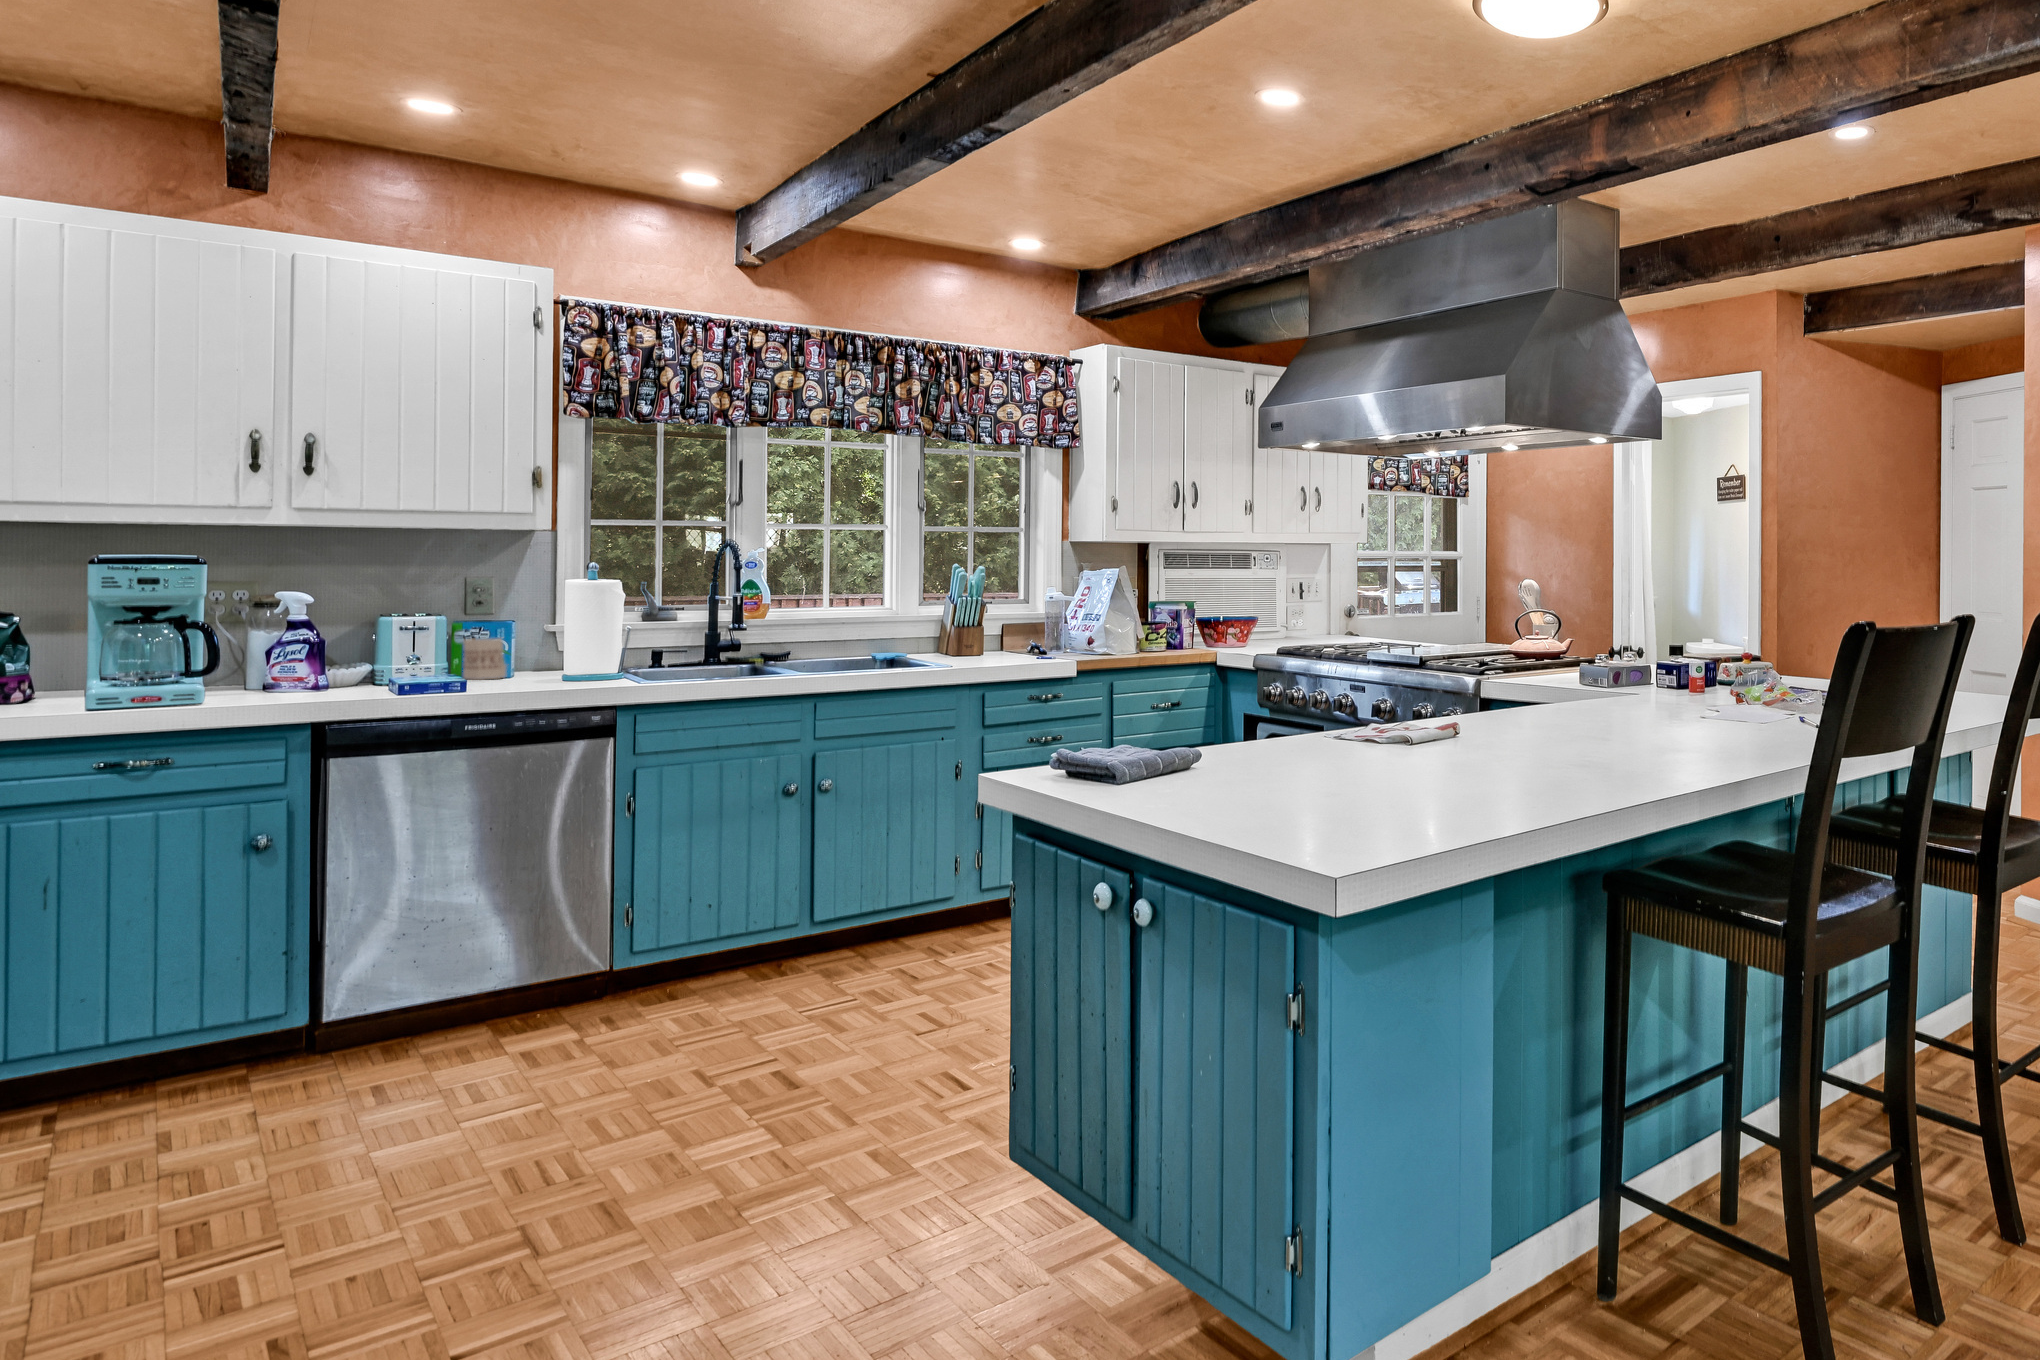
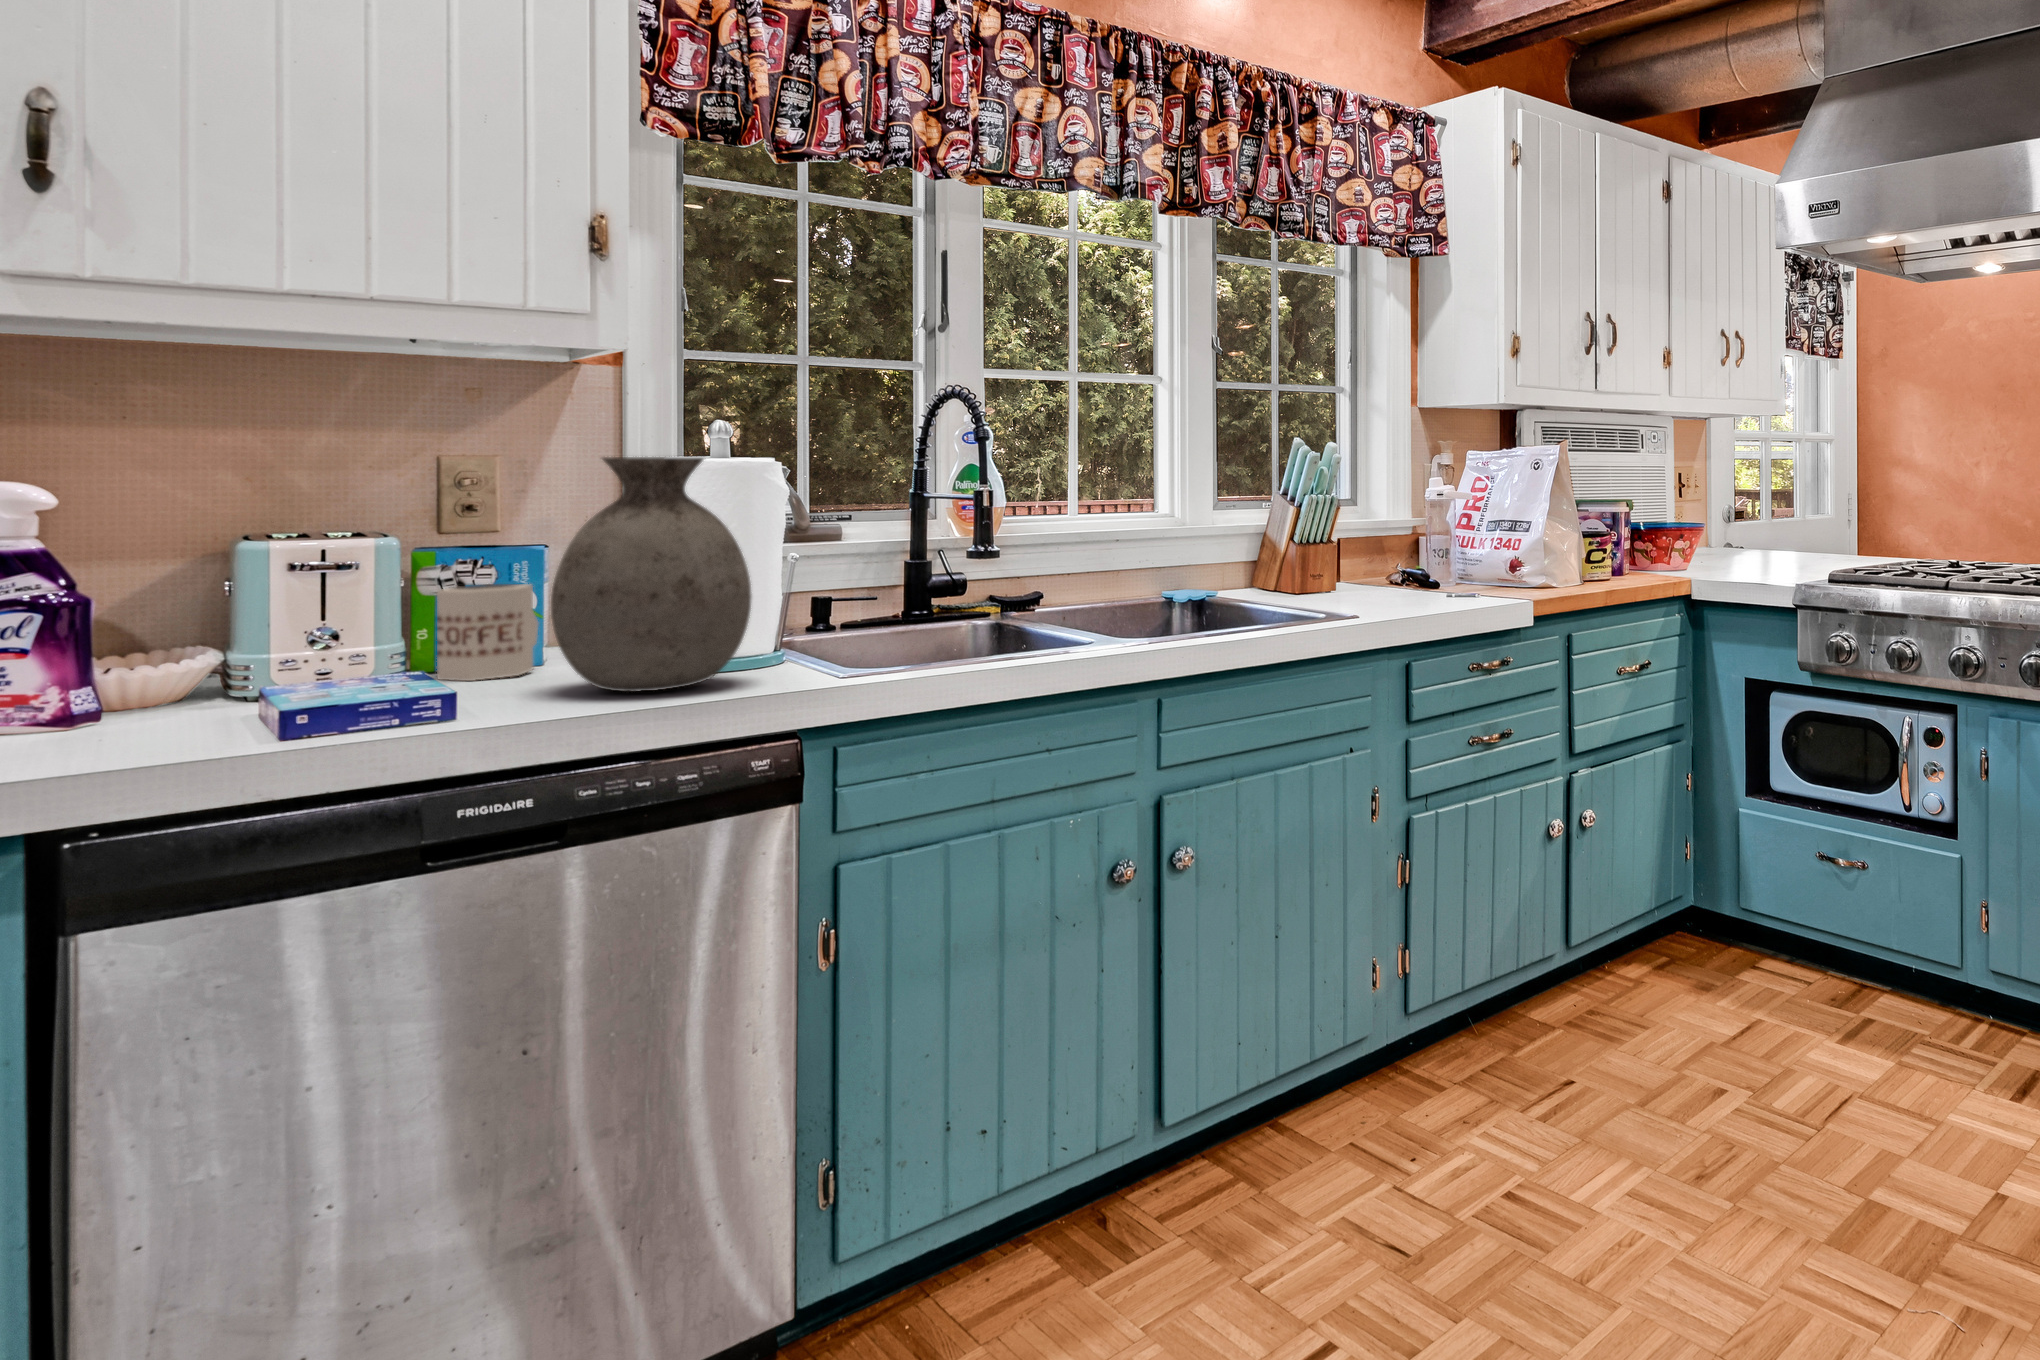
vase: none [513,581,603,683] -> present [551,457,752,692]

